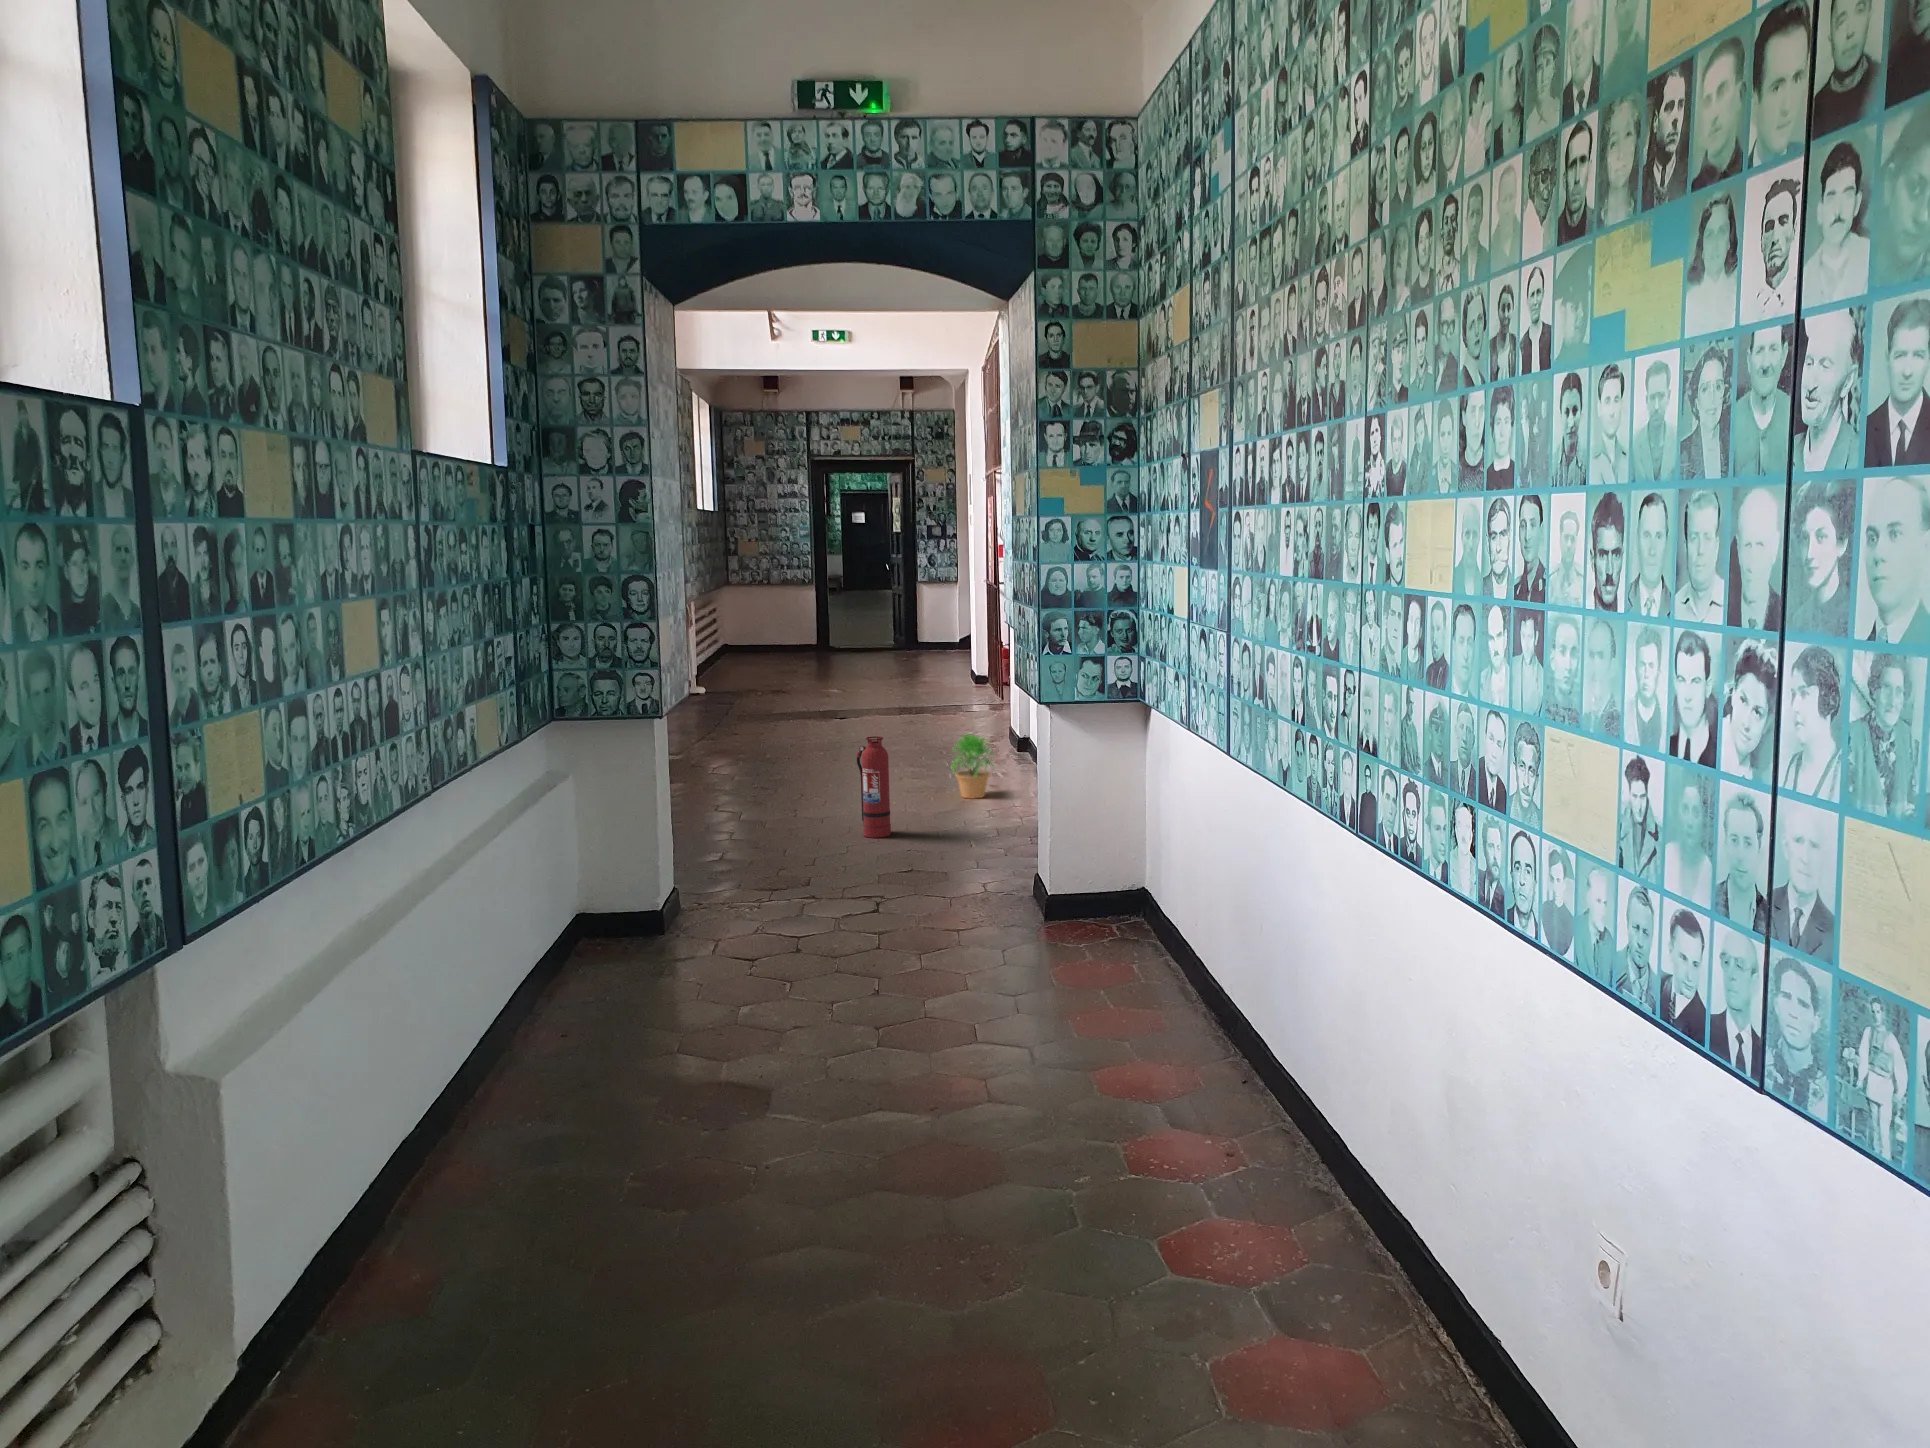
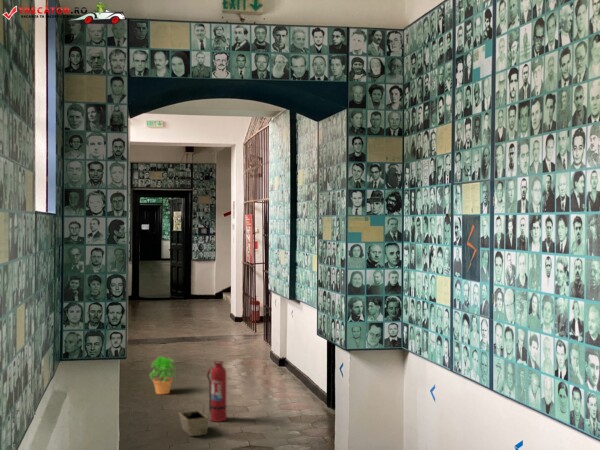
potted plant: present [951,734,994,799] -> present [150,357,173,394]
basket: none [804,802,850,859] -> present [179,405,208,436]

